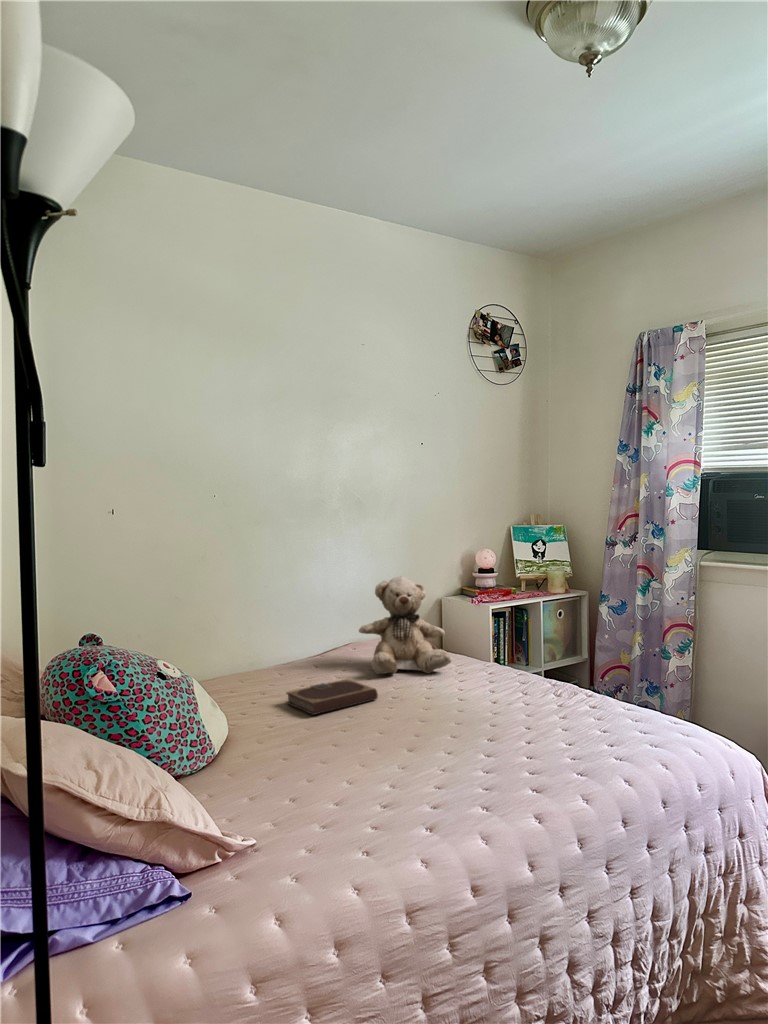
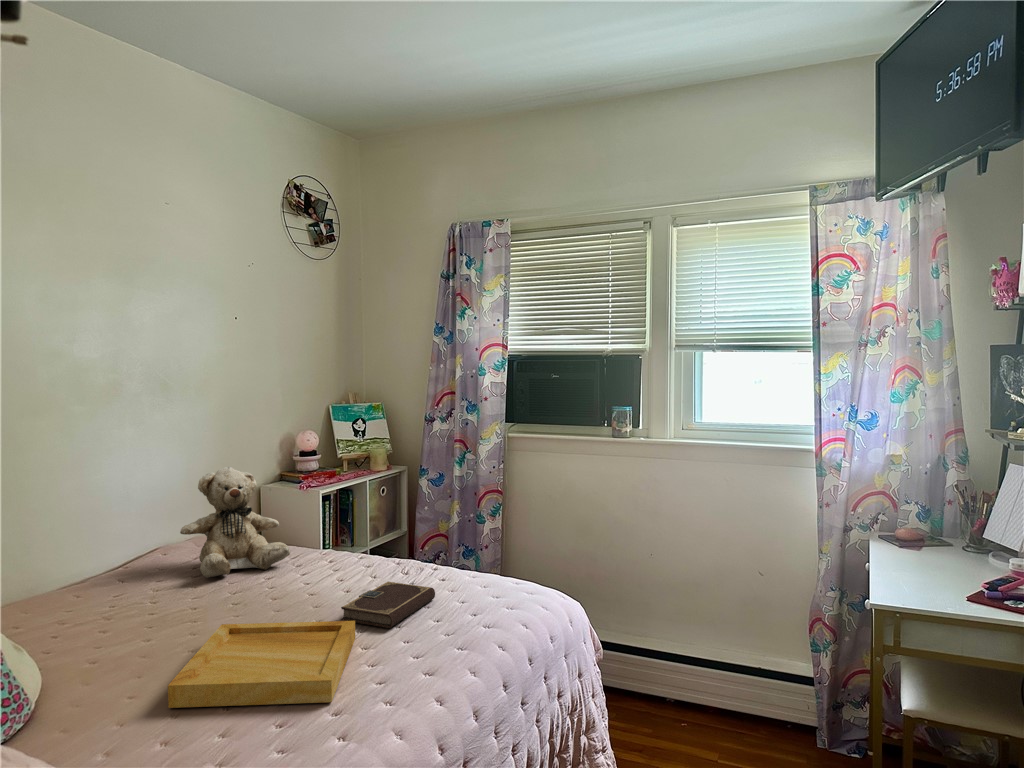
notebook: present [287,679,378,715] -> present [341,582,435,628]
tray: none [307,712,484,797] -> present [168,621,355,708]

